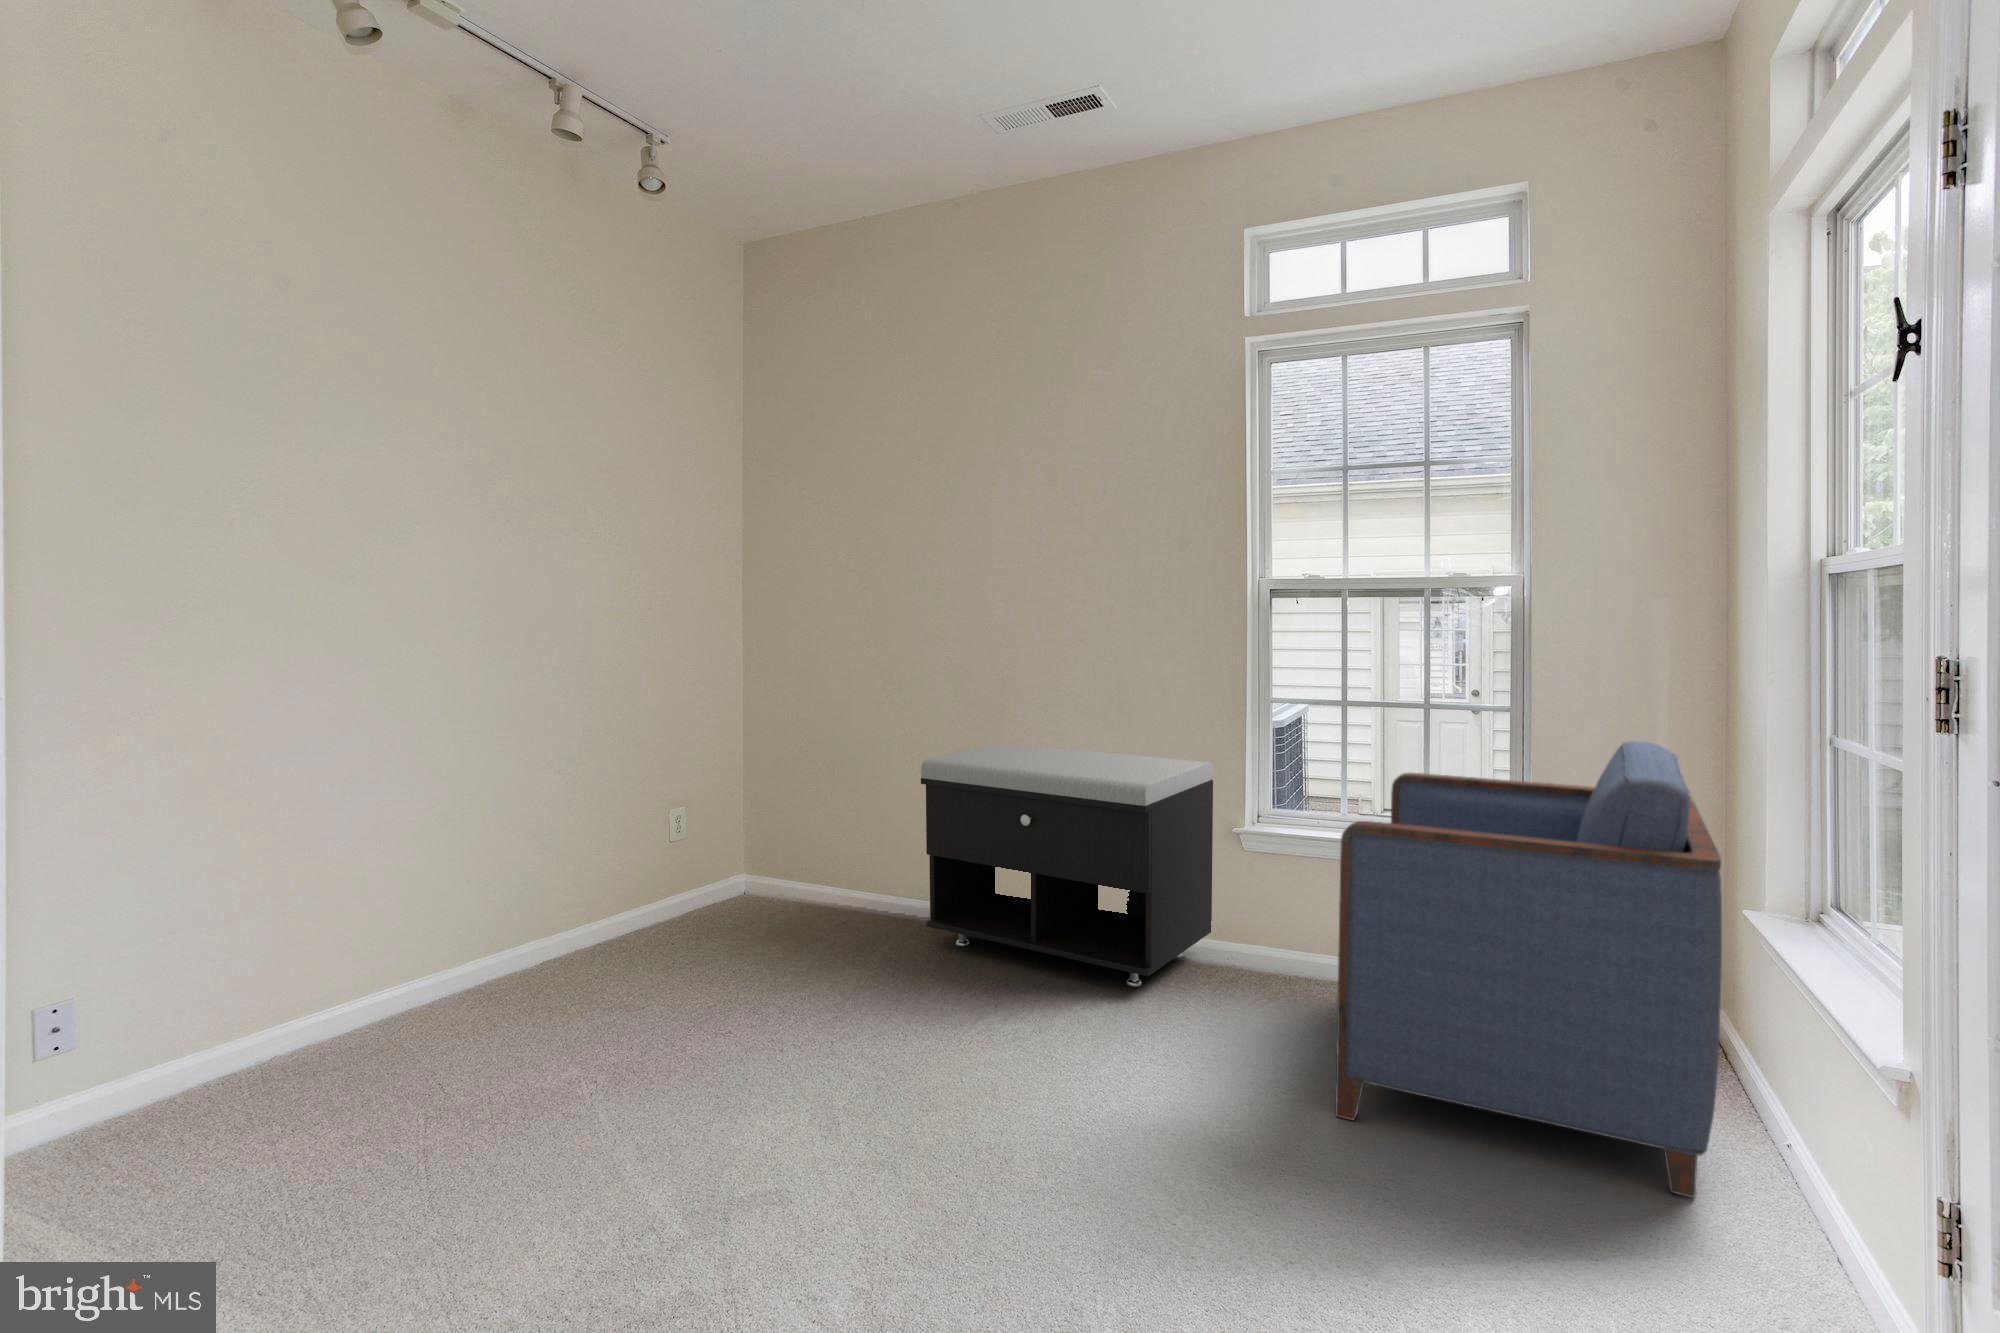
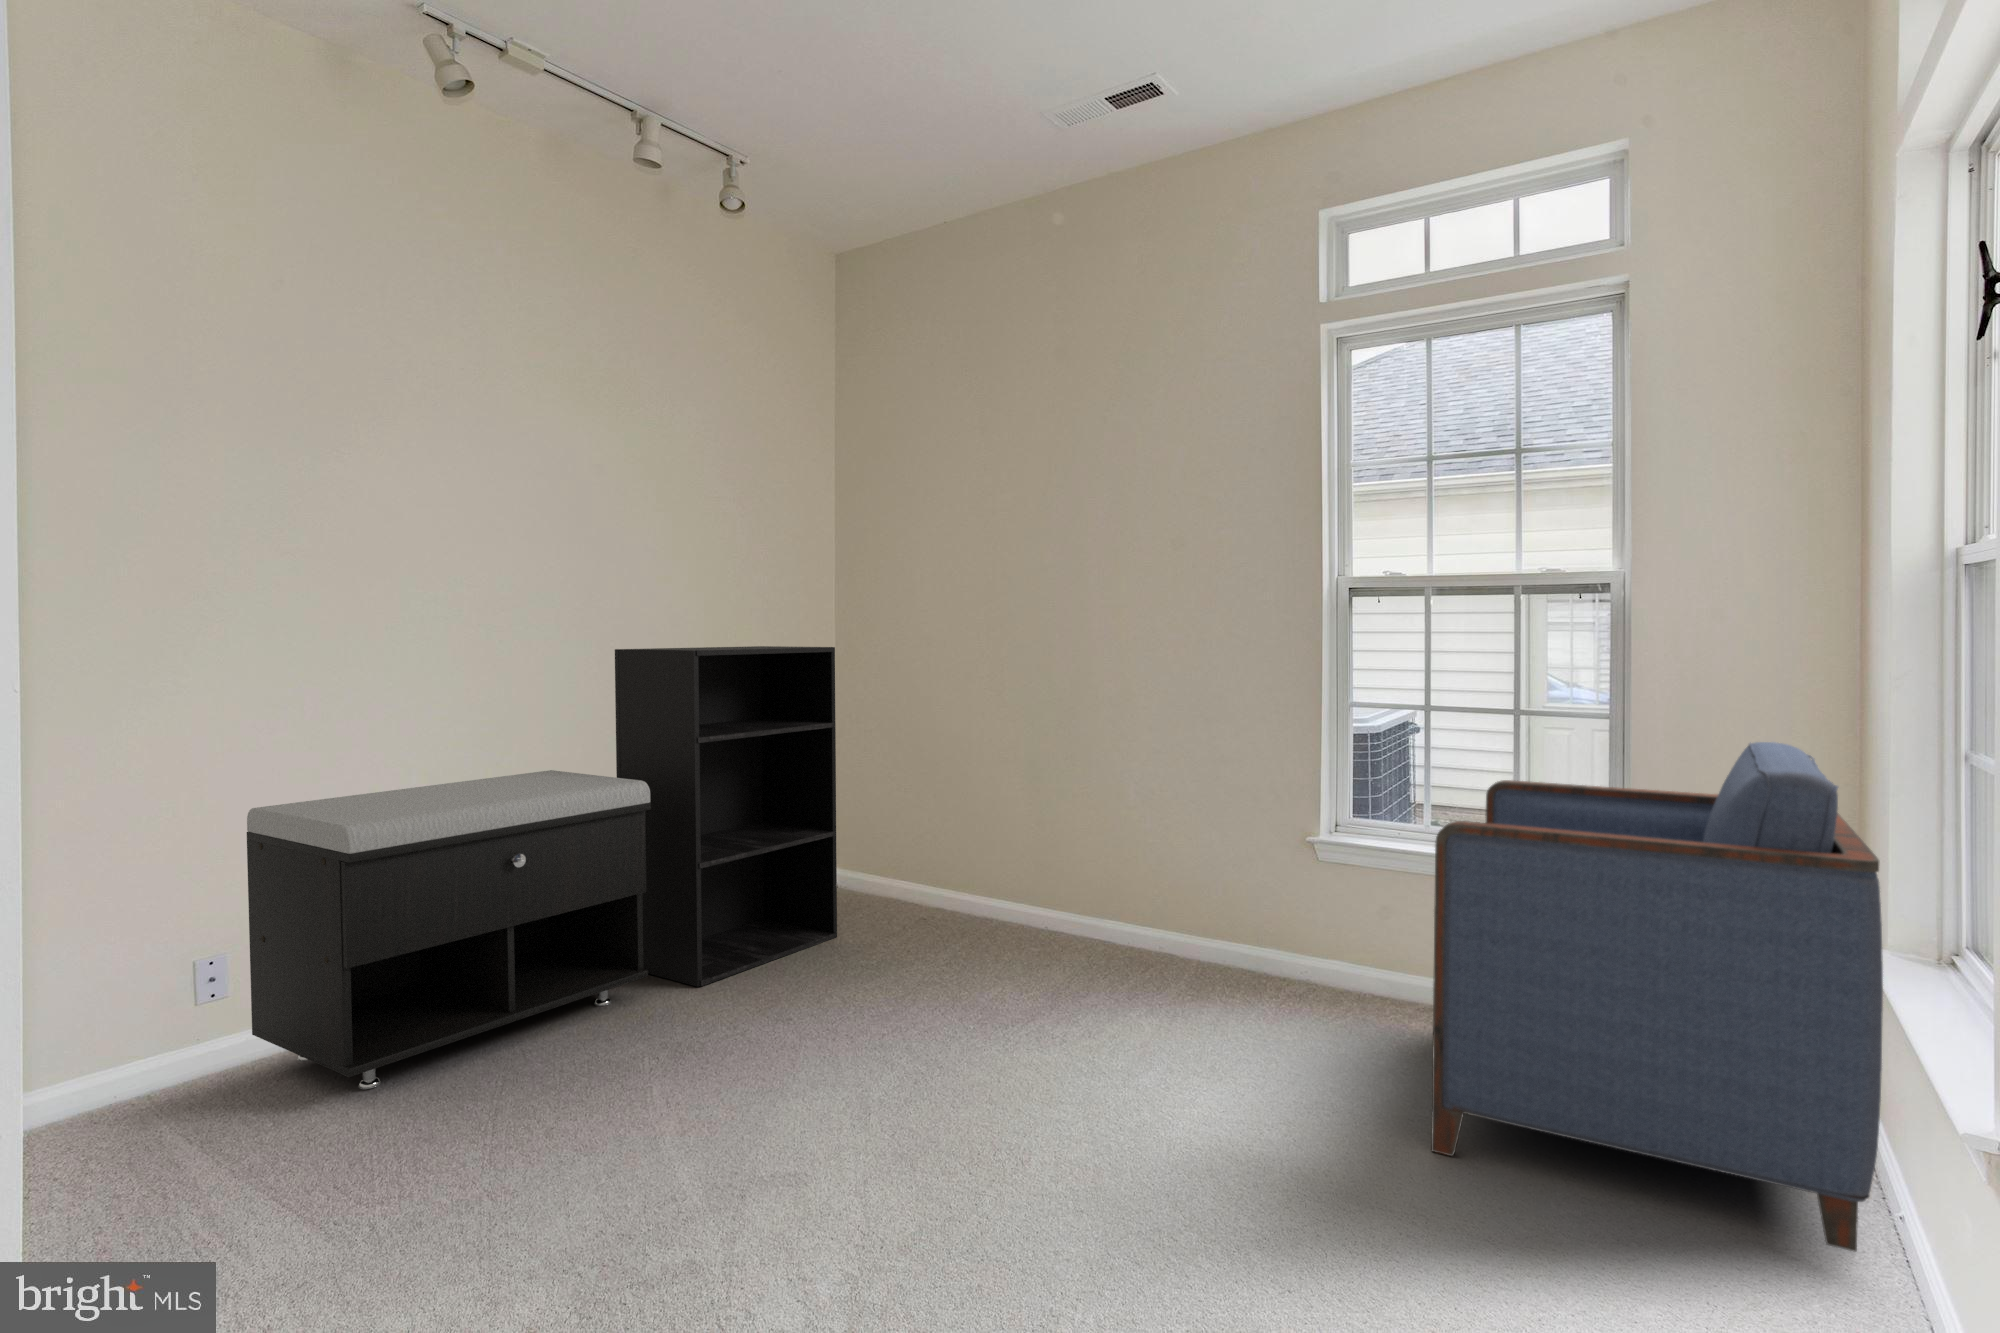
bookshelf: none [570,641,791,972] -> present [615,646,837,987]
storage bench: present [921,743,1213,987] -> present [247,770,651,1089]

